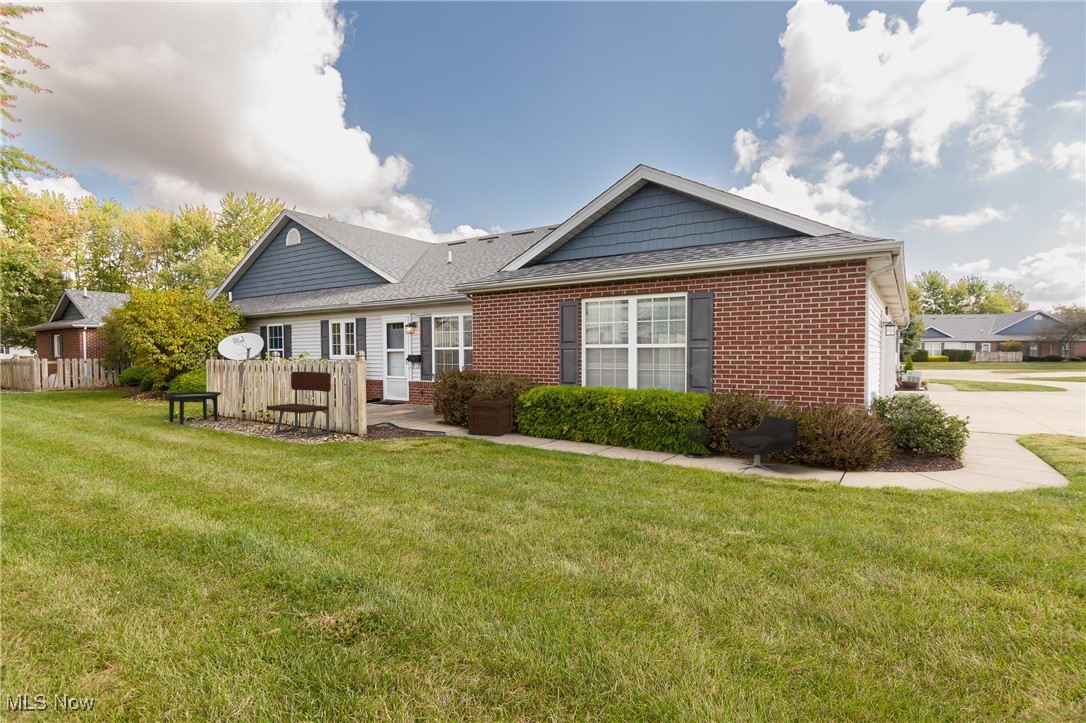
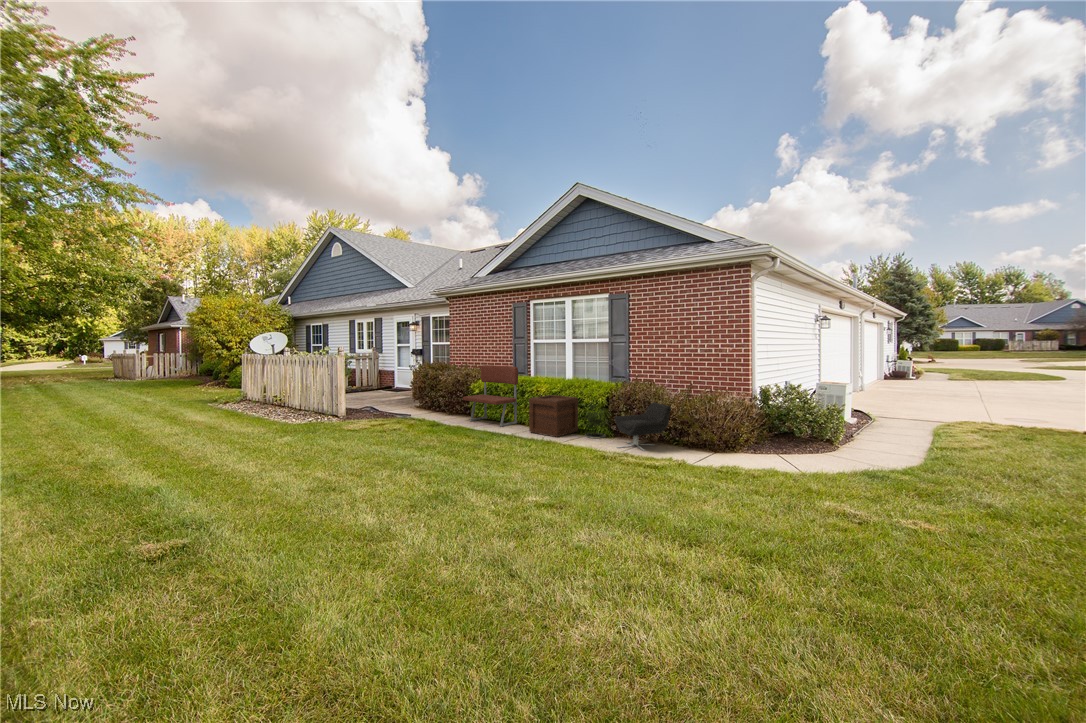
bench: present [266,372,331,437] -> present [463,365,518,427]
round table: present [164,392,222,425] -> none [204,381,251,407]
wooden crate: present [468,398,513,436] -> present [529,395,578,437]

